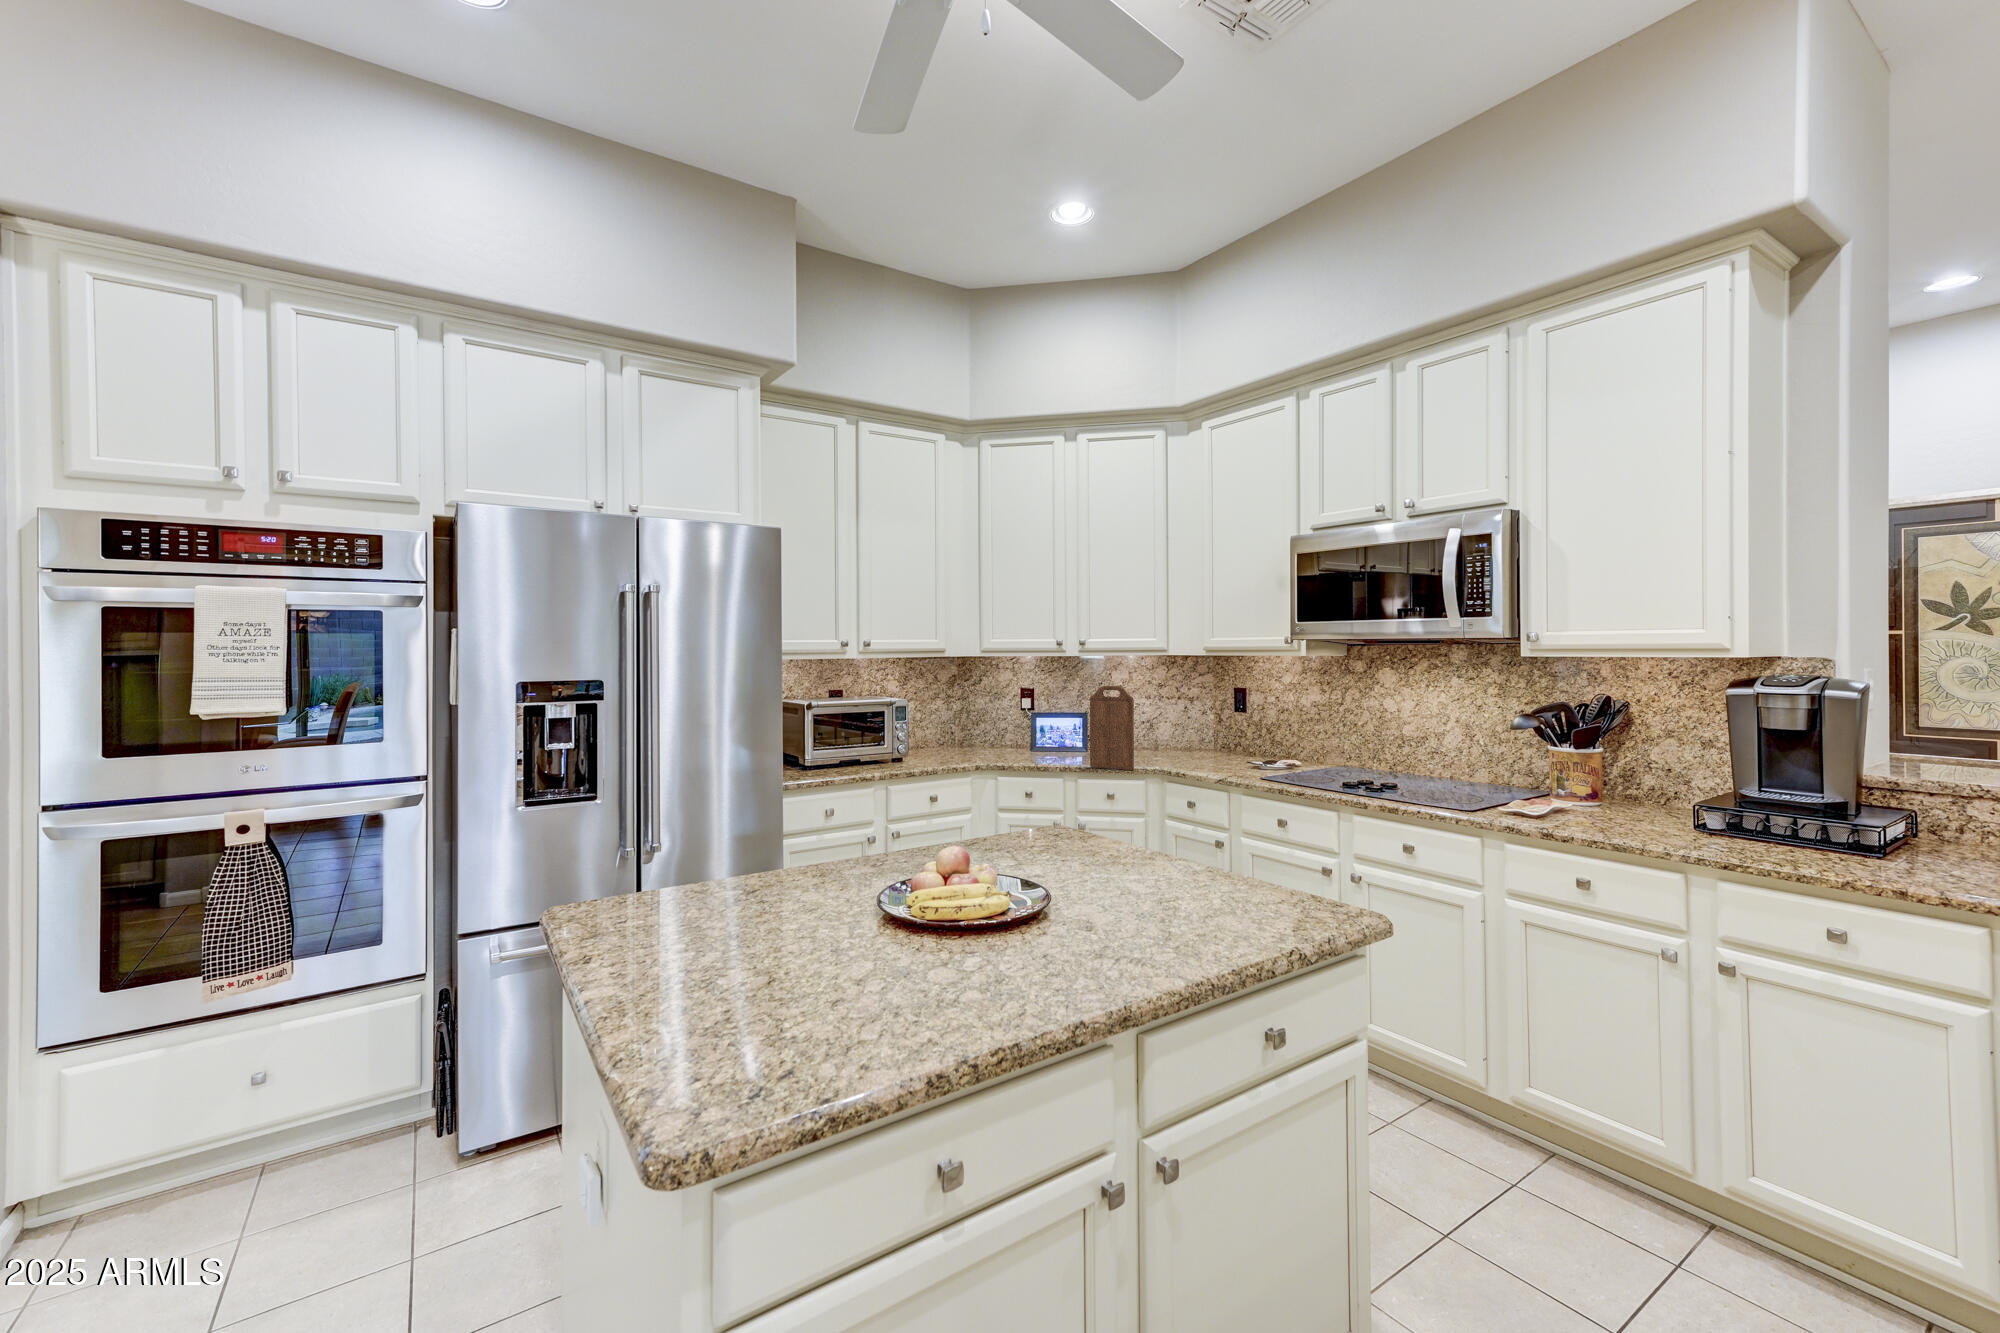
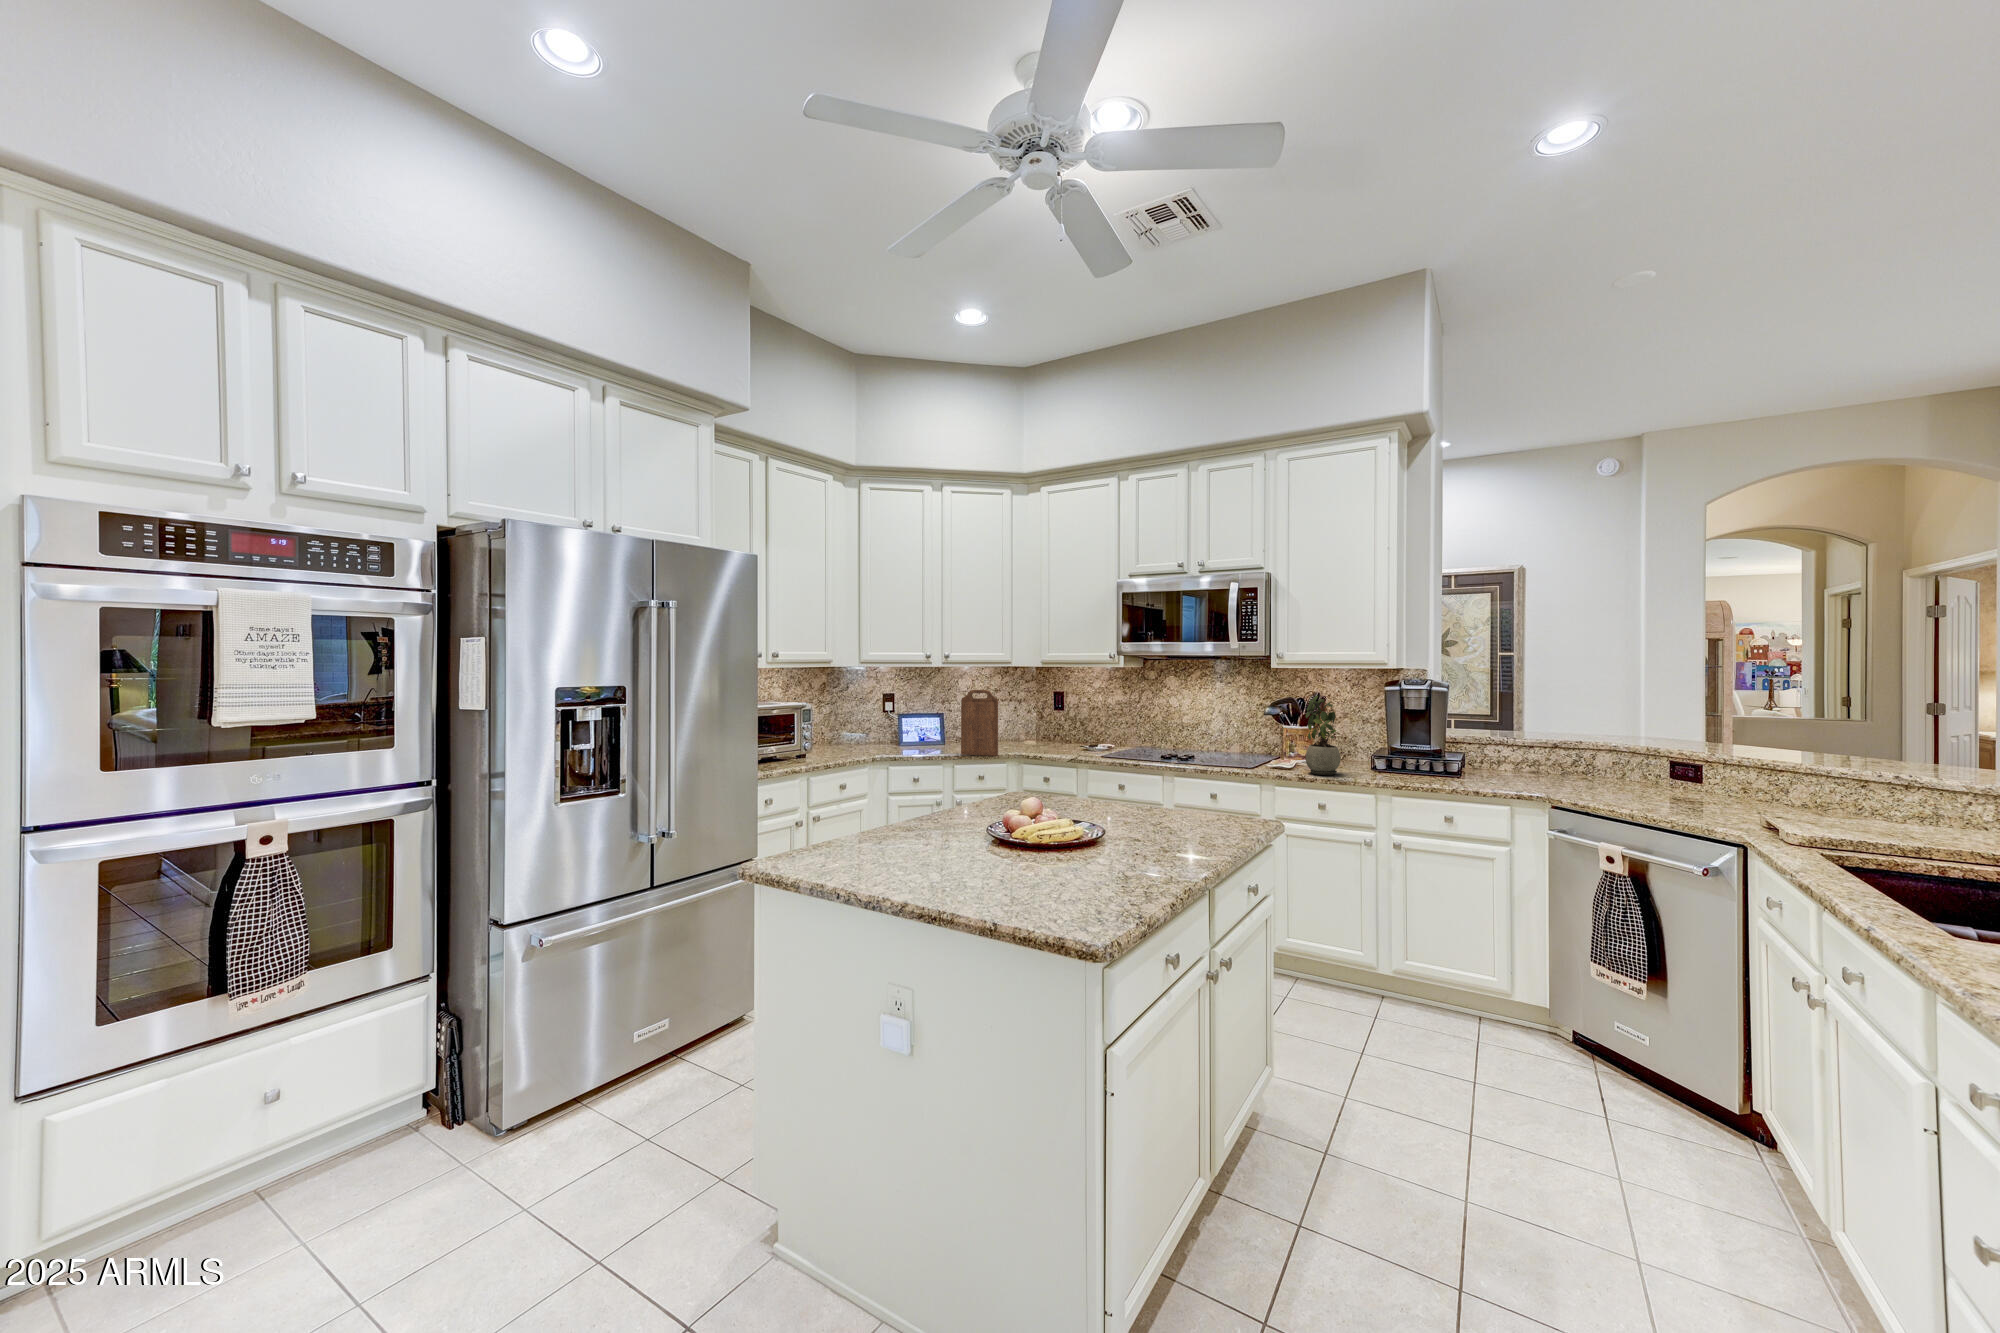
potted plant: none [1549,697,1608,820] -> present [1305,696,1340,775]

